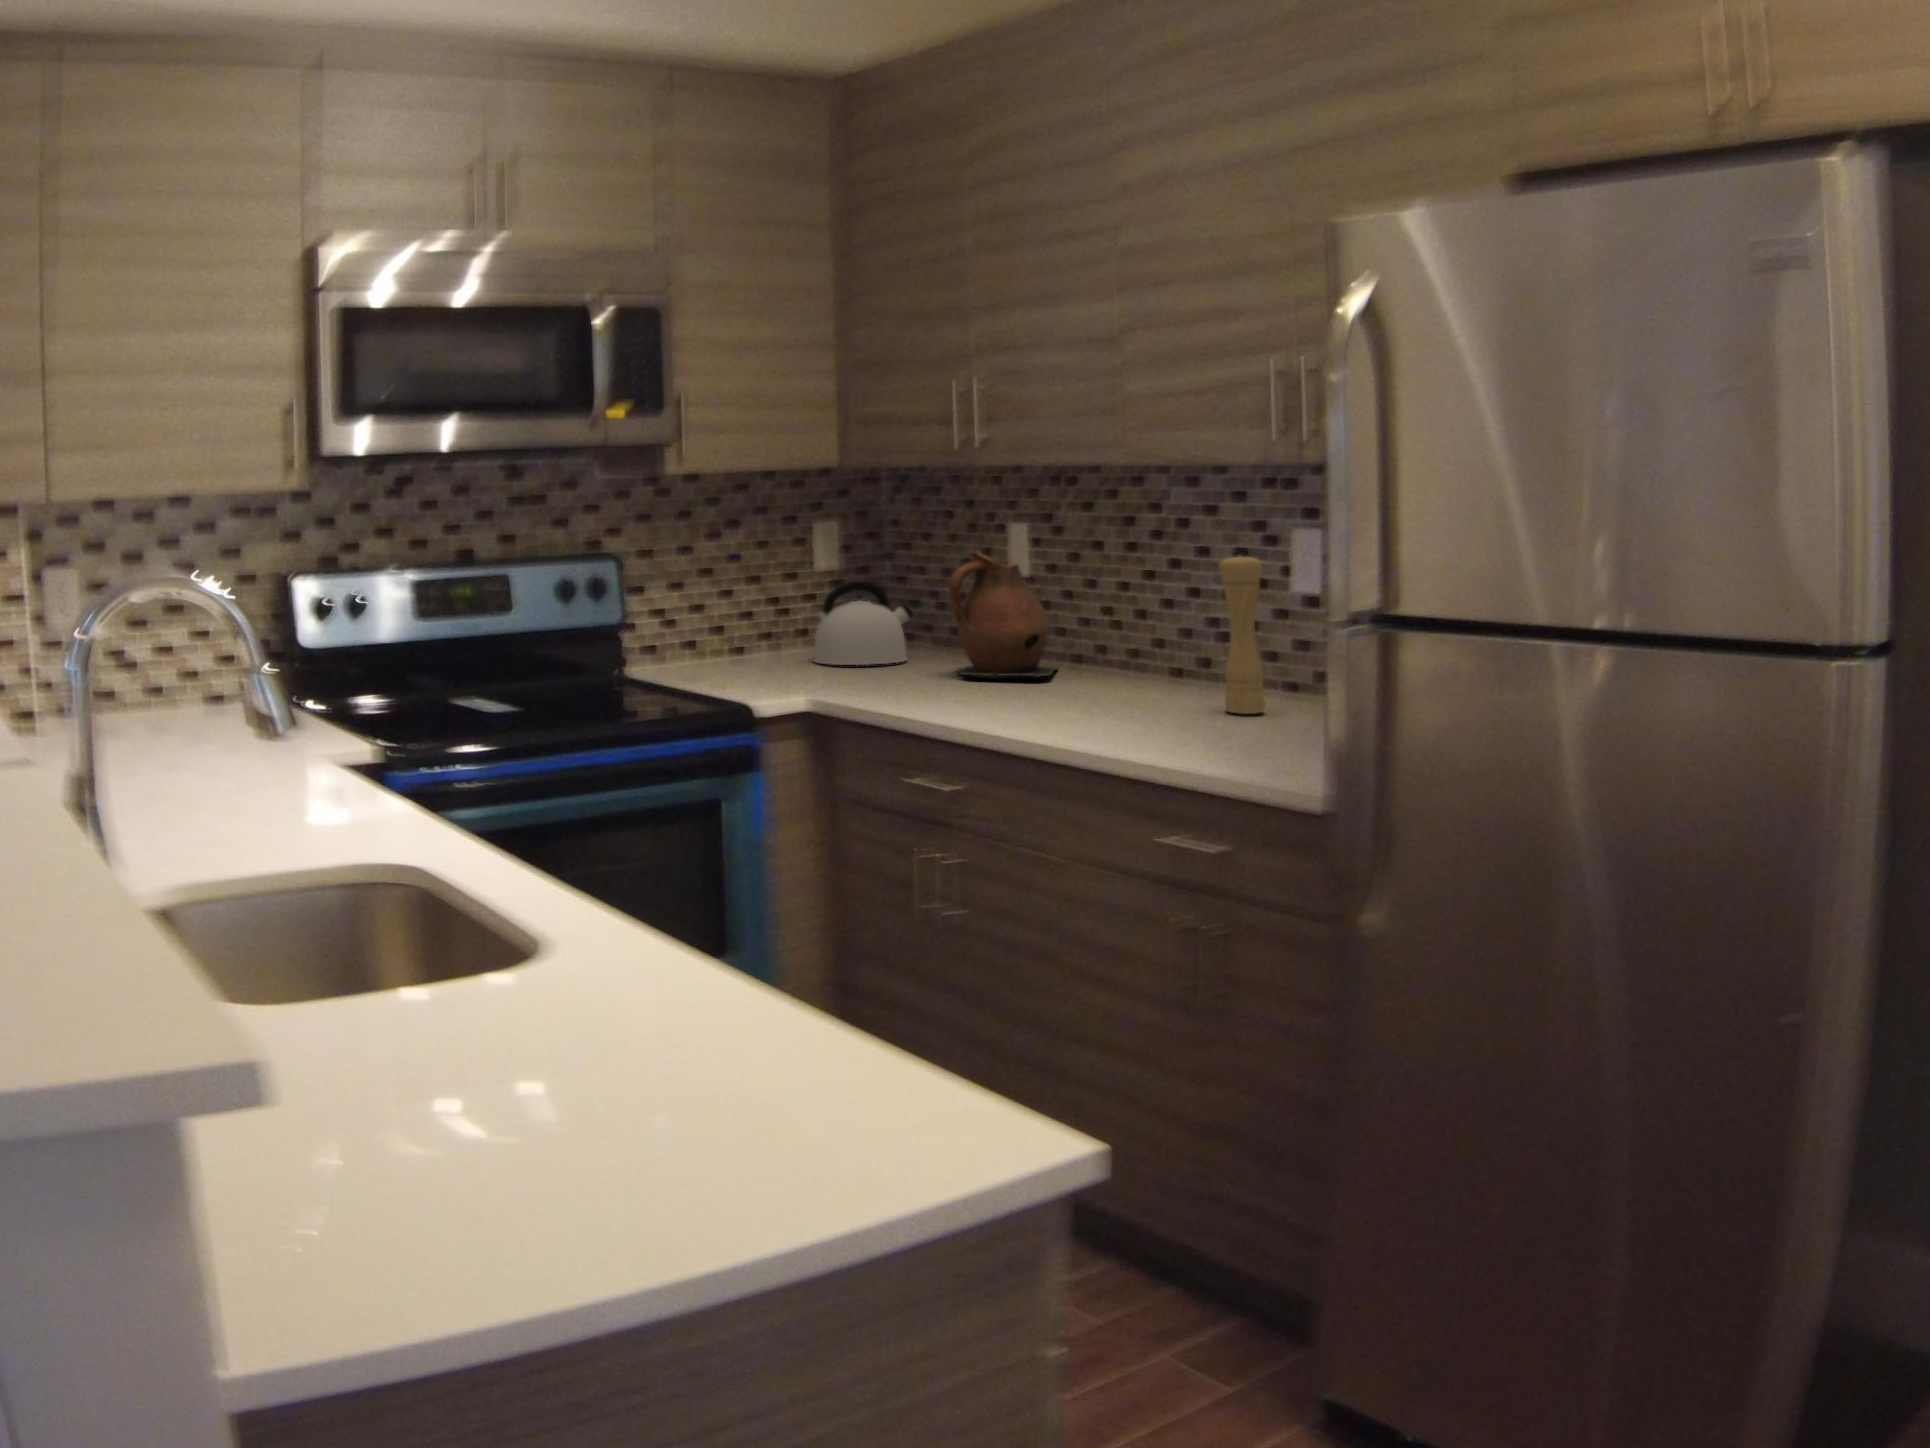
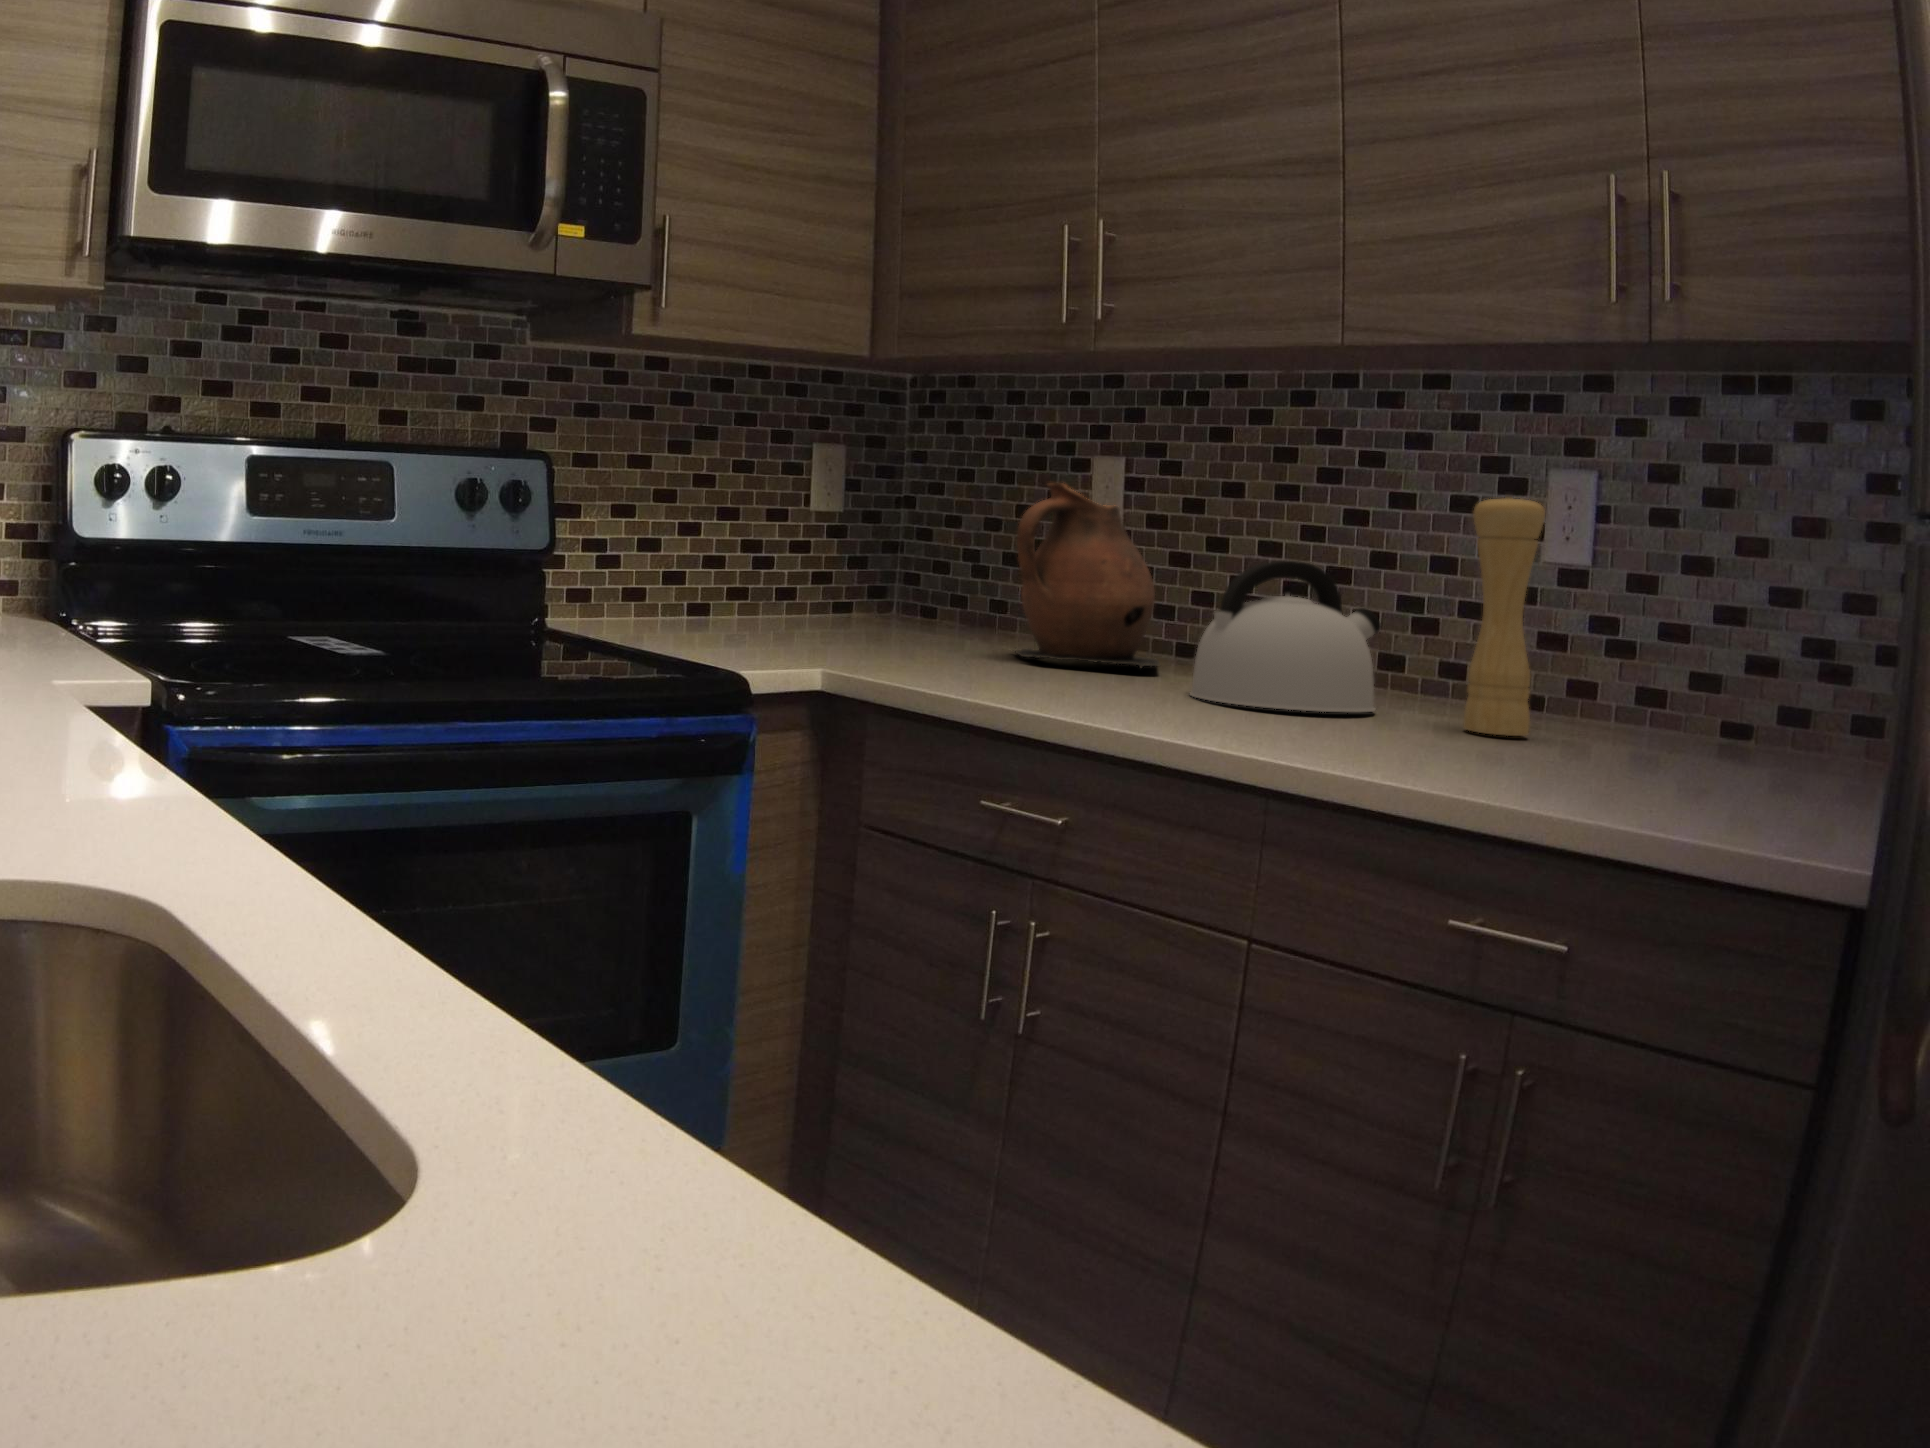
kettle: present [814,581,913,665] -> present [1190,561,1381,712]

